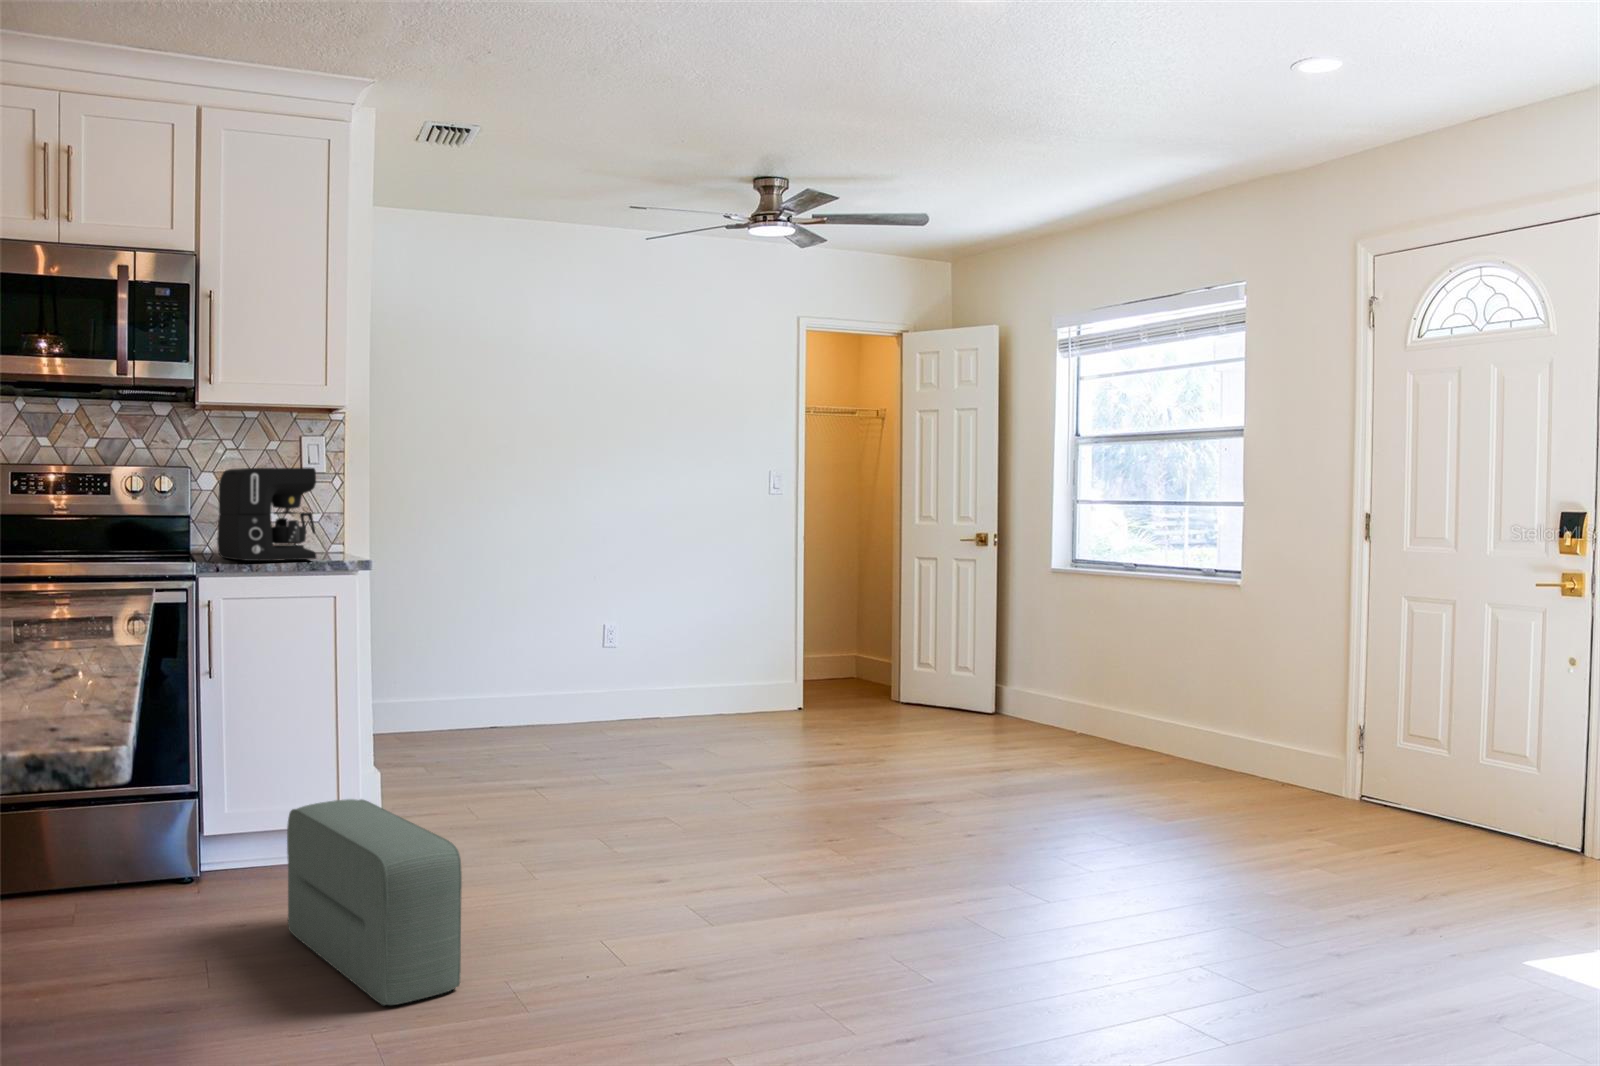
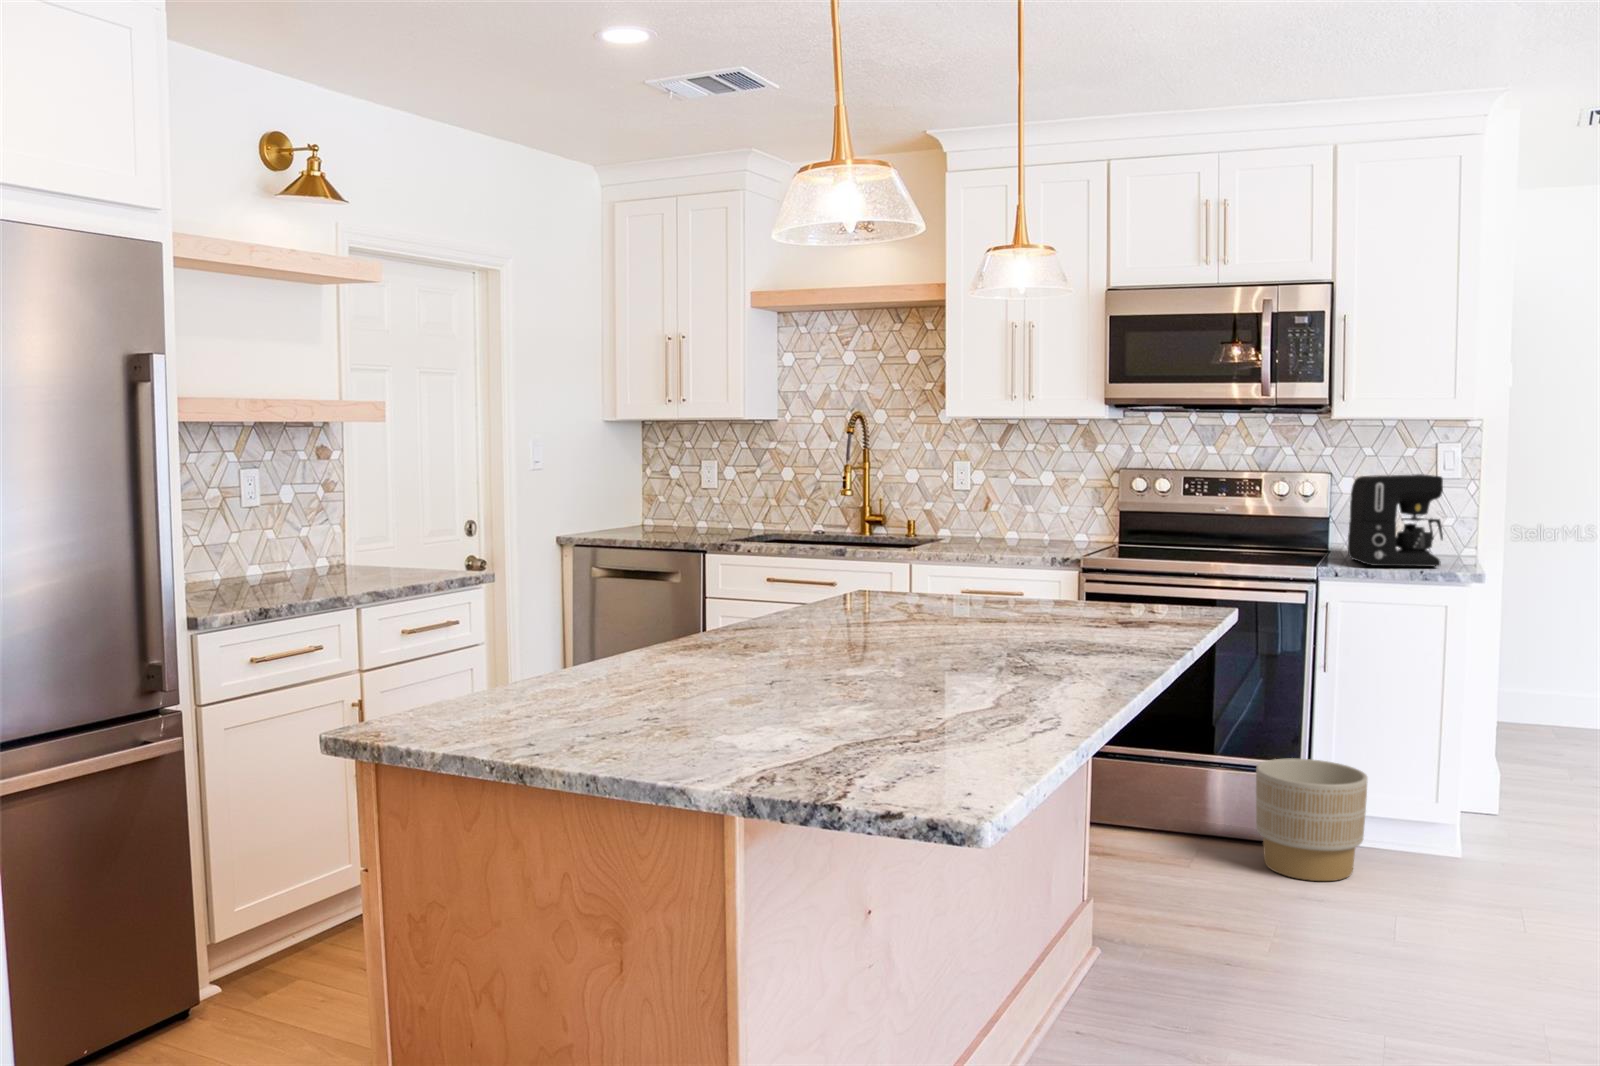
planter: none [145,773,273,908] -> present [1256,758,1368,881]
pouf: present [287,799,462,1005] -> none [1358,812,1500,1030]

